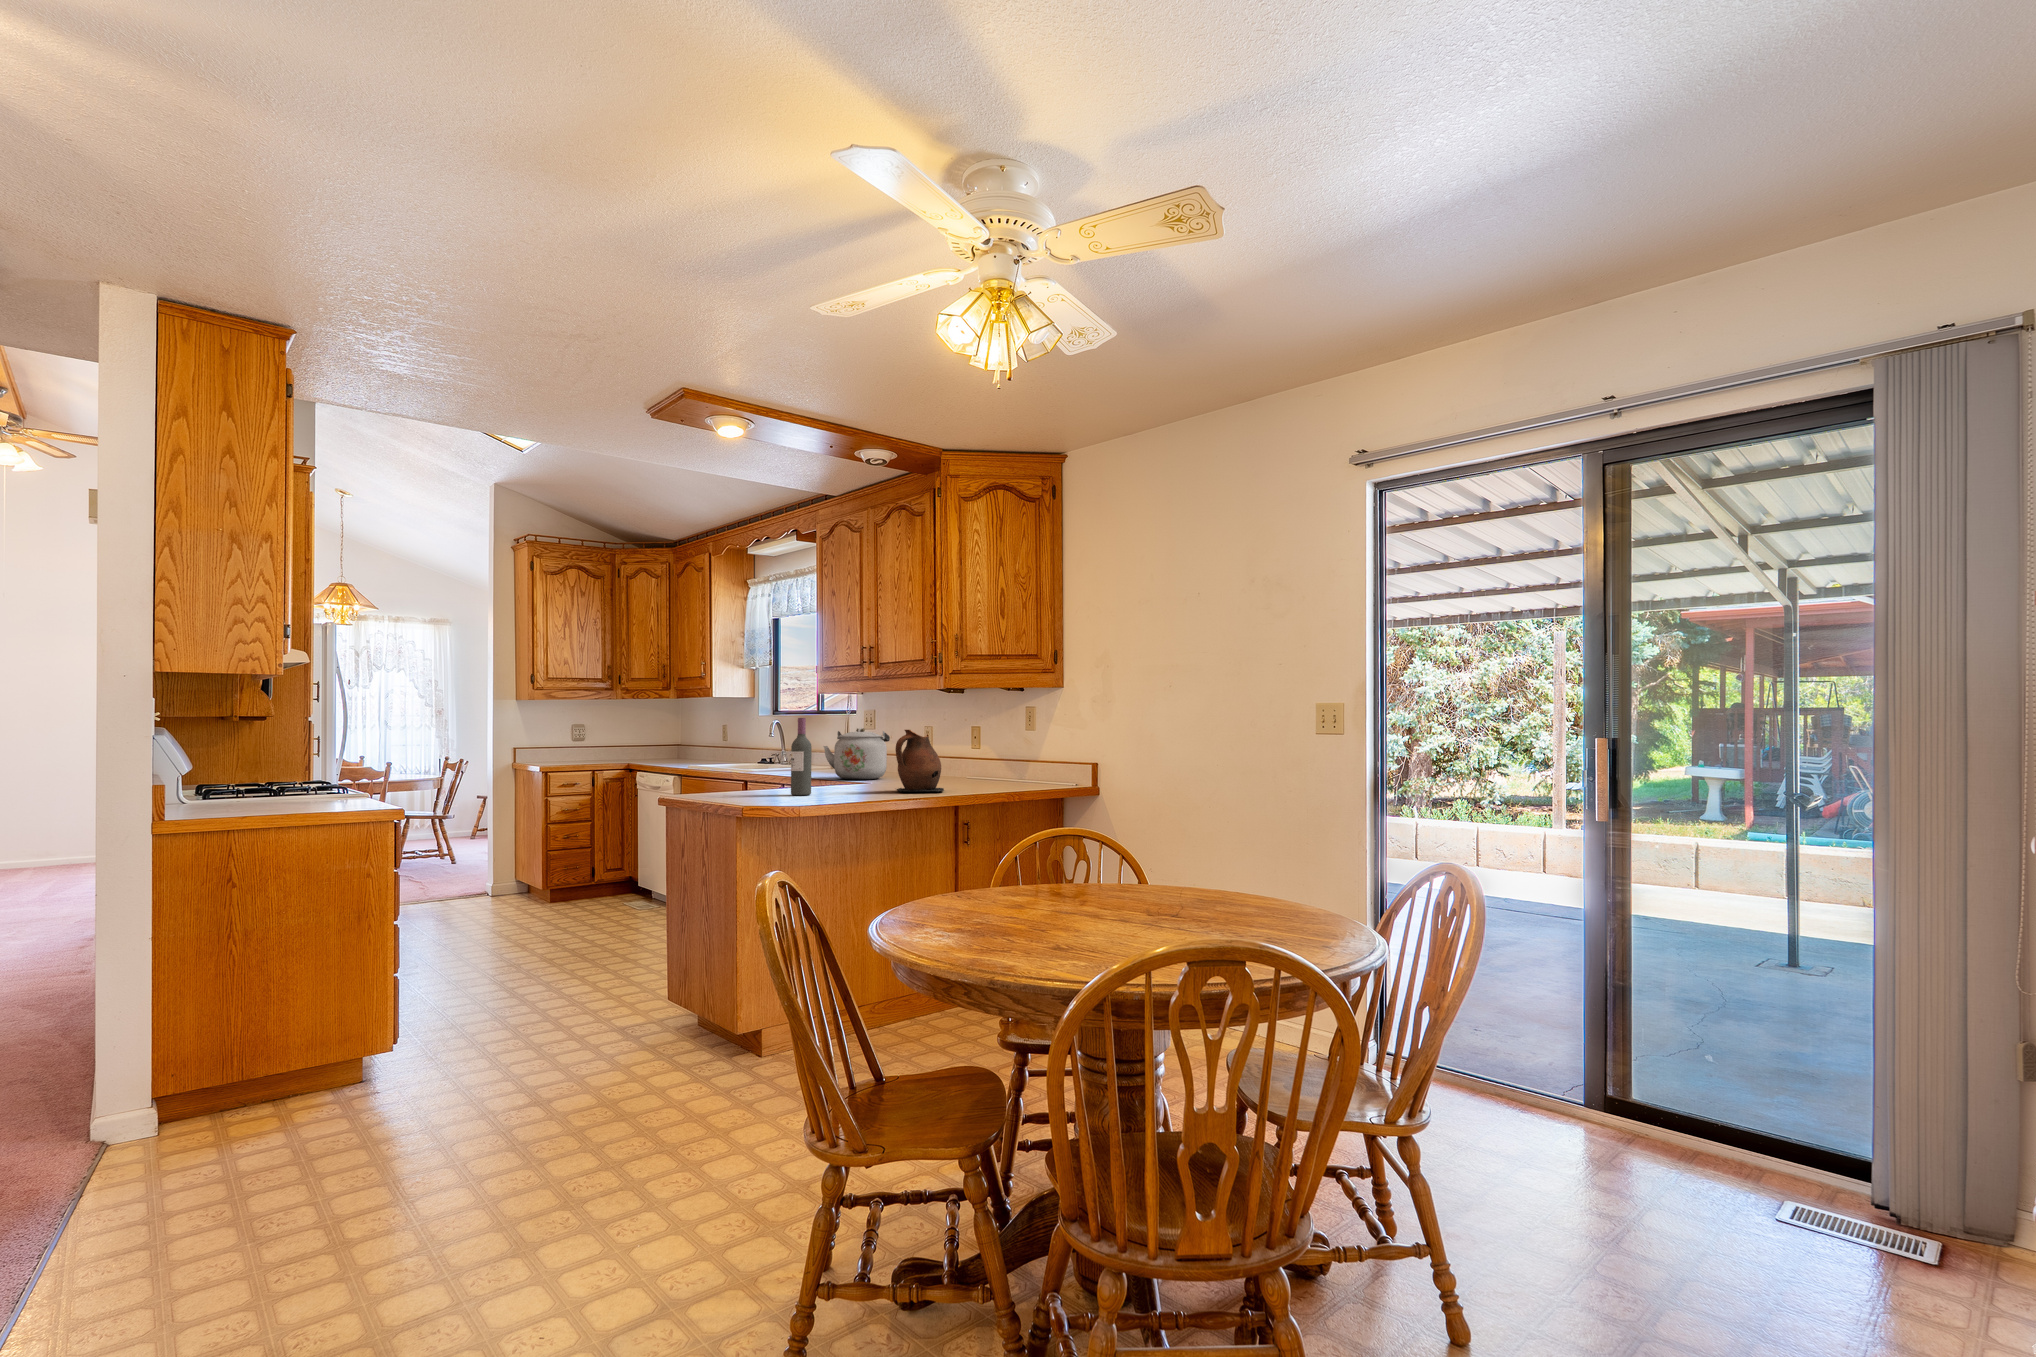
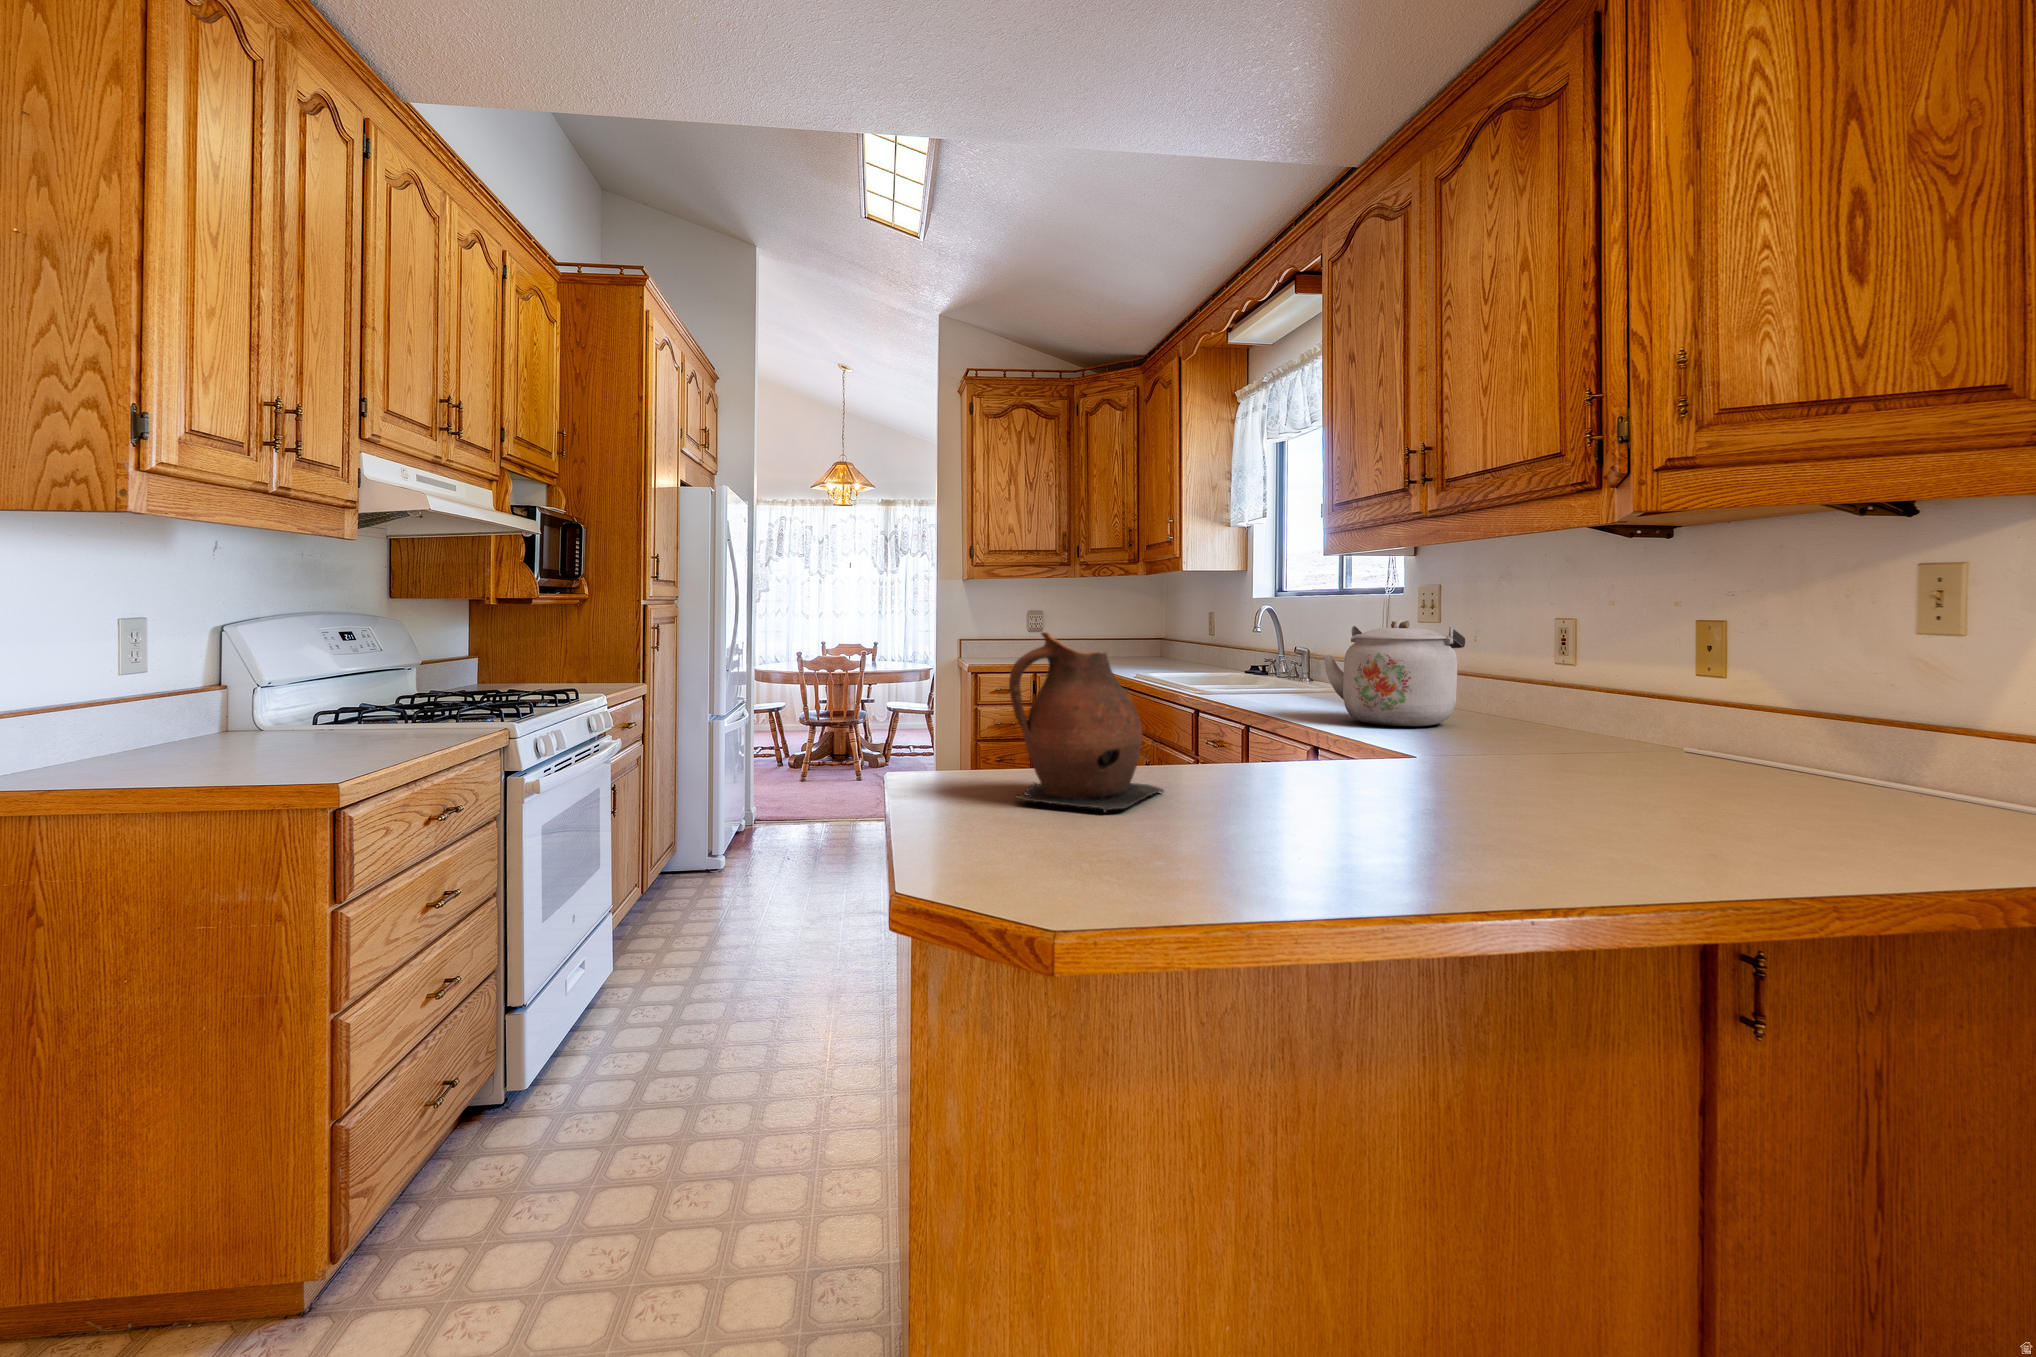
wine bottle: present [791,718,812,795] -> none [1195,598,1246,790]
ceramic pitcher: present [895,730,944,792] -> present [1009,632,1164,812]

